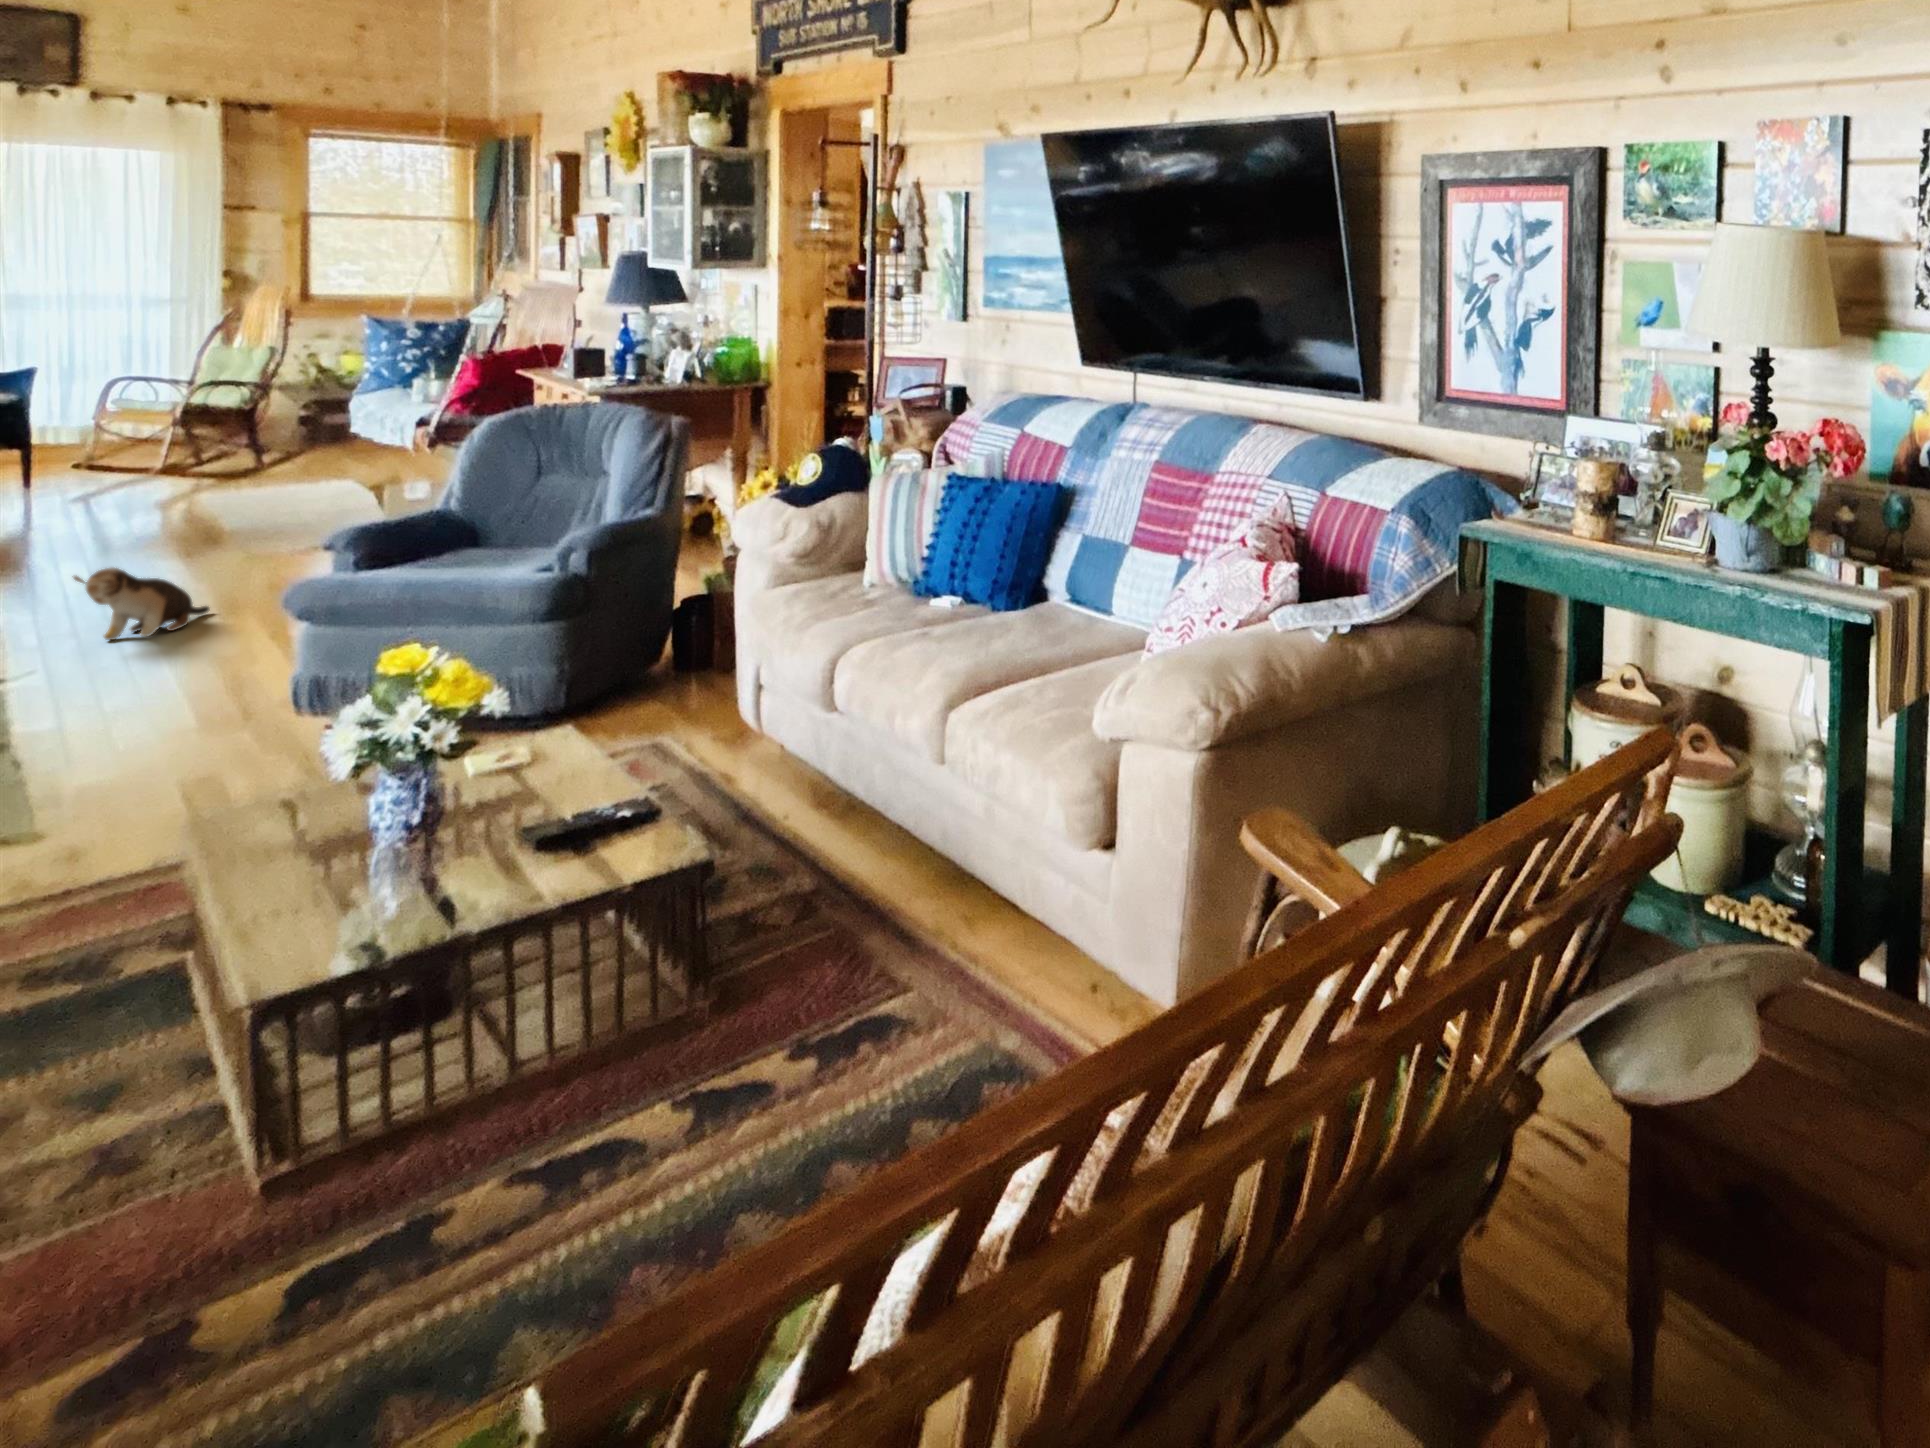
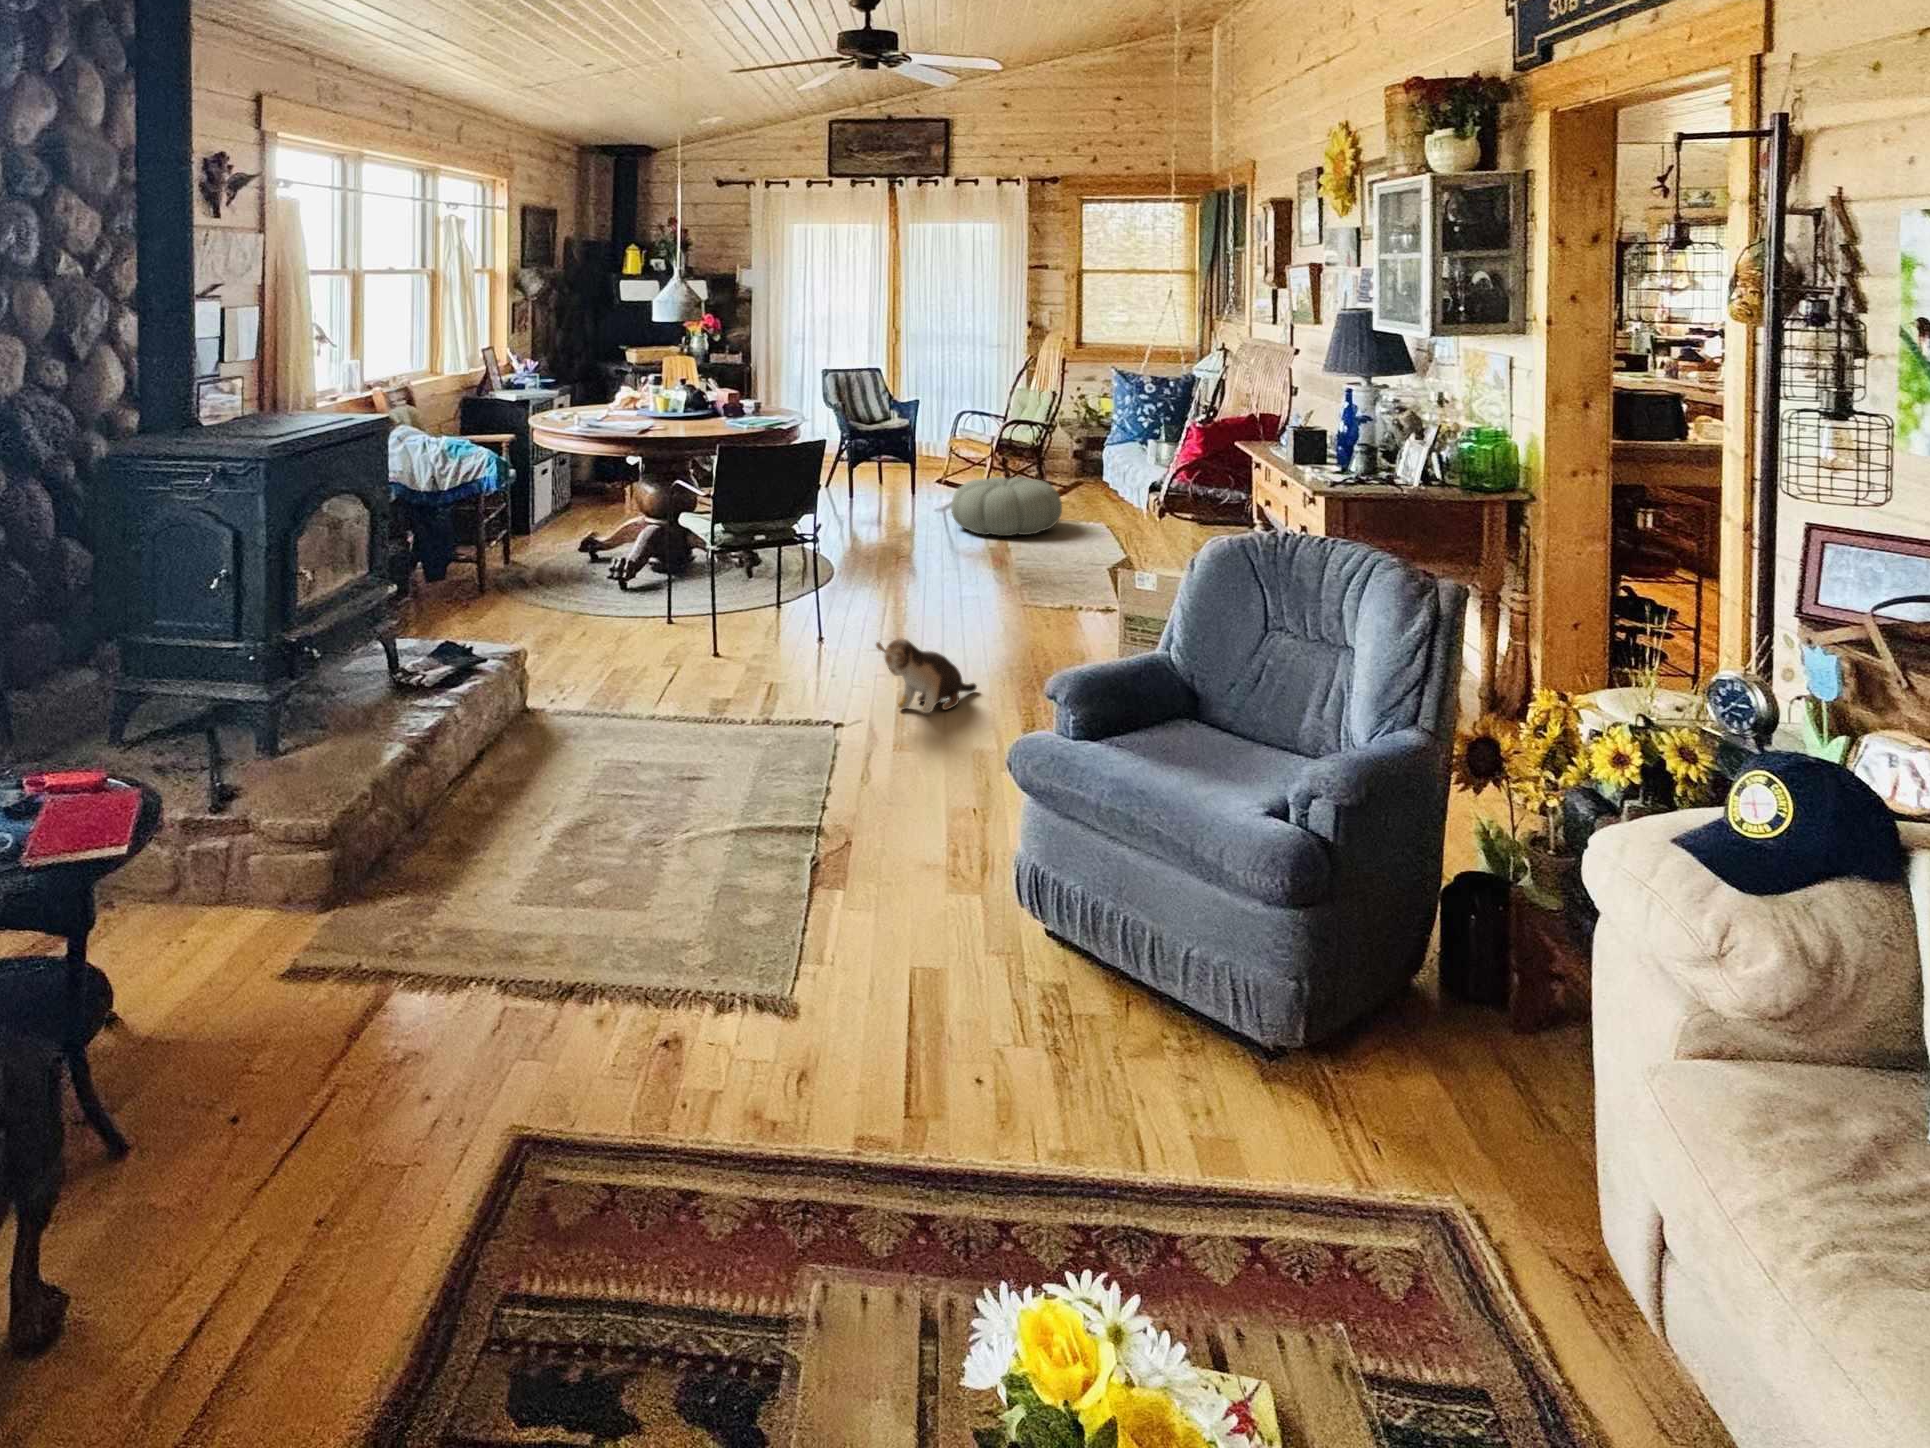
pouf: none [122,435,293,500] -> present [951,477,1062,536]

